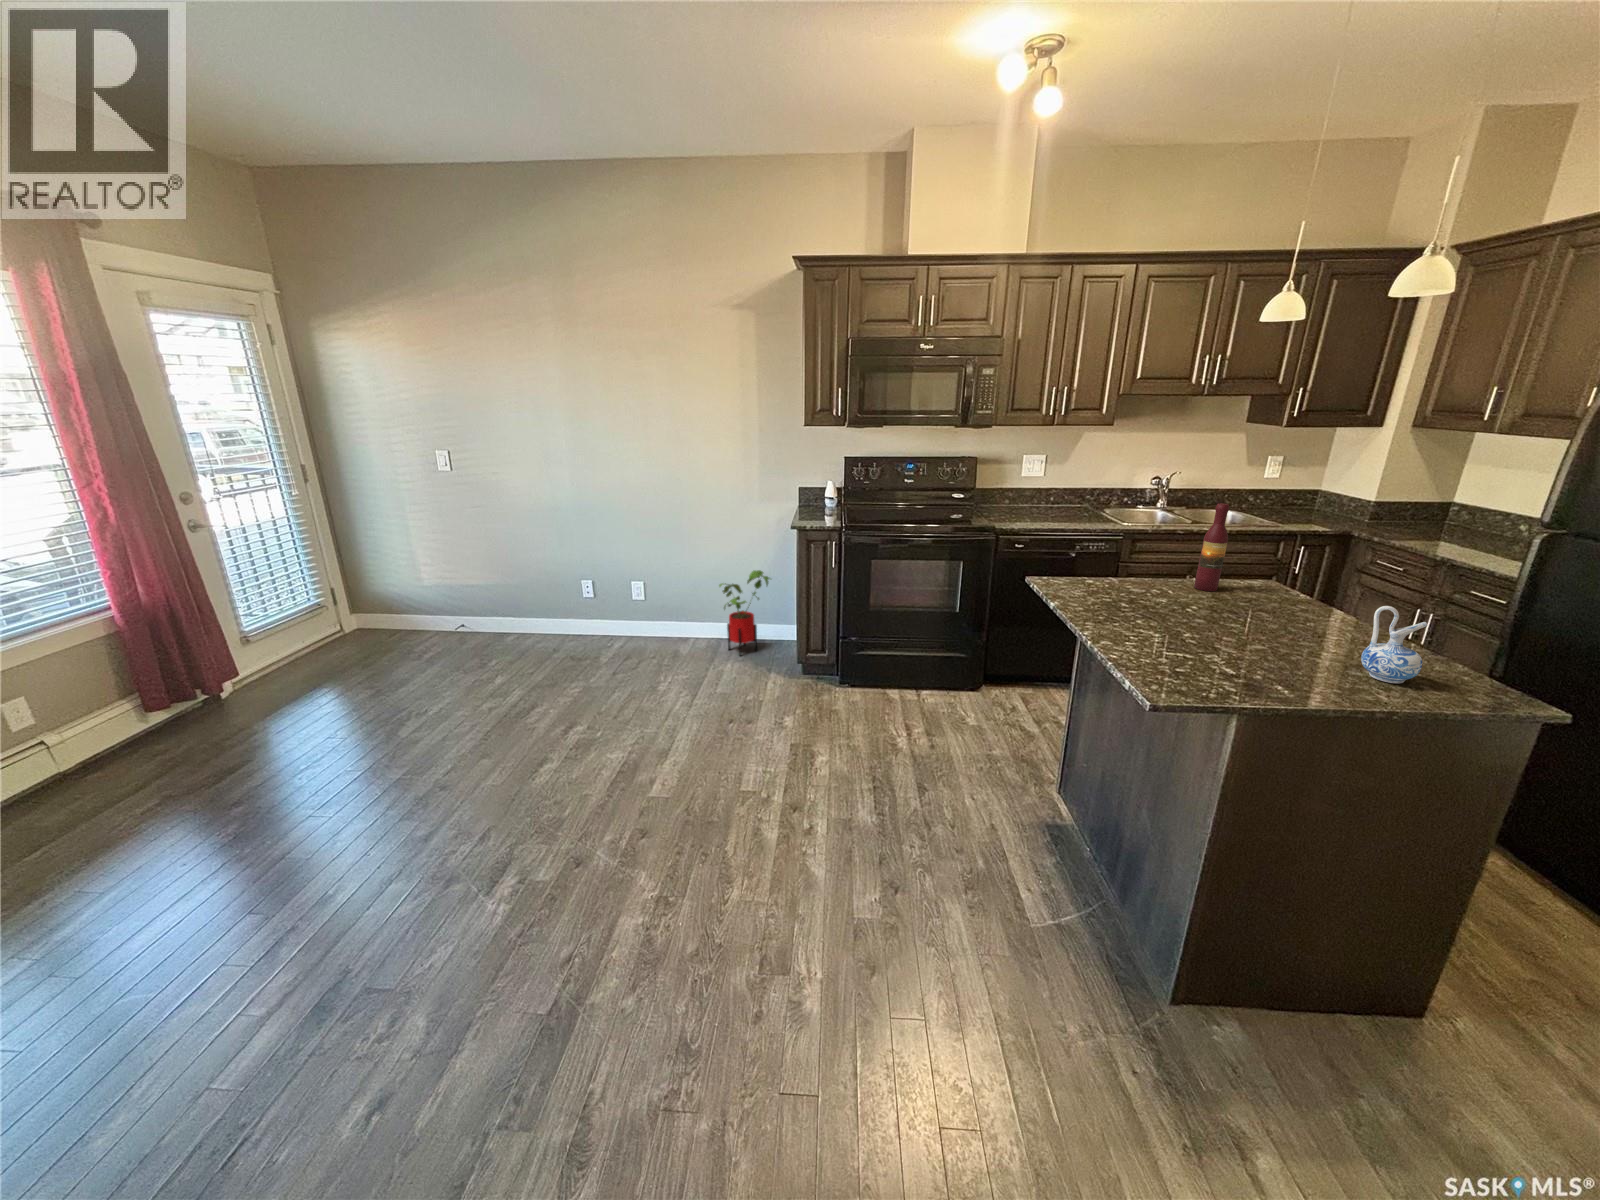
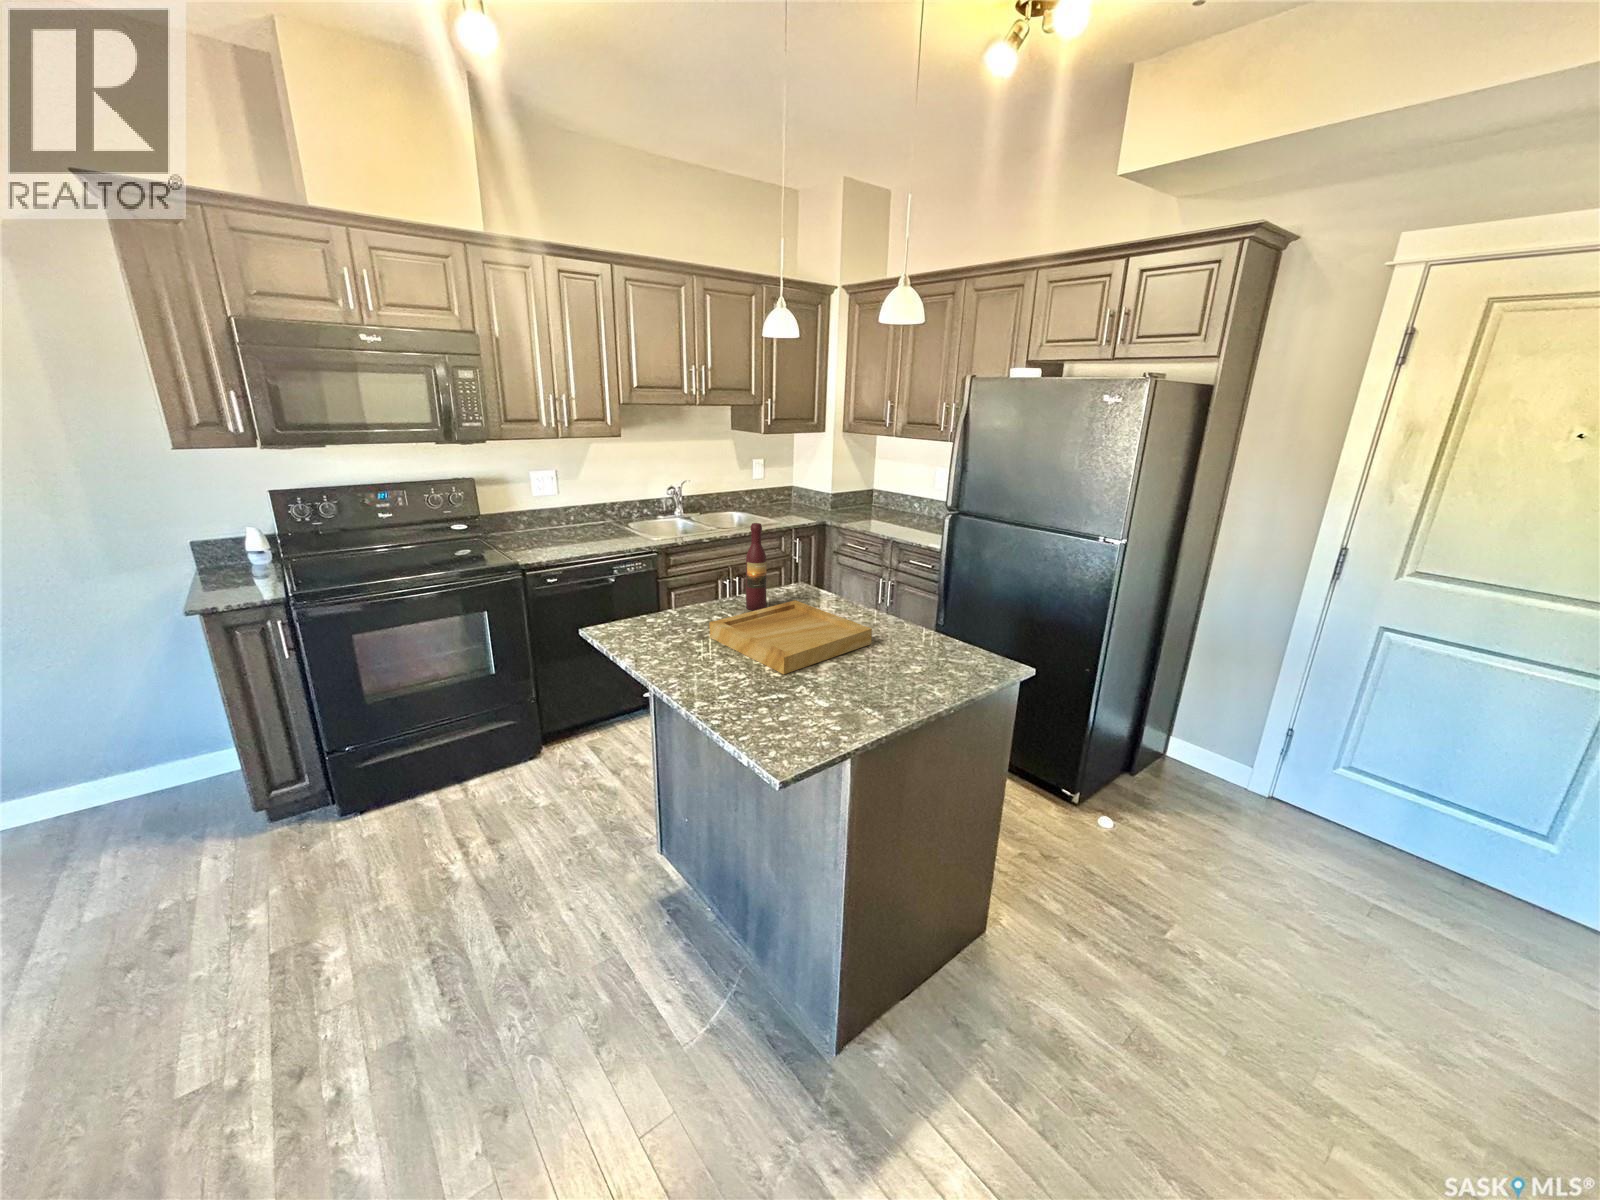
house plant: present [719,570,770,655] -> none [40,685,166,833]
tray: none [1143,586,1337,640] -> present [710,600,872,674]
ceramic pitcher: present [1361,606,1427,683] -> none [903,614,943,680]

